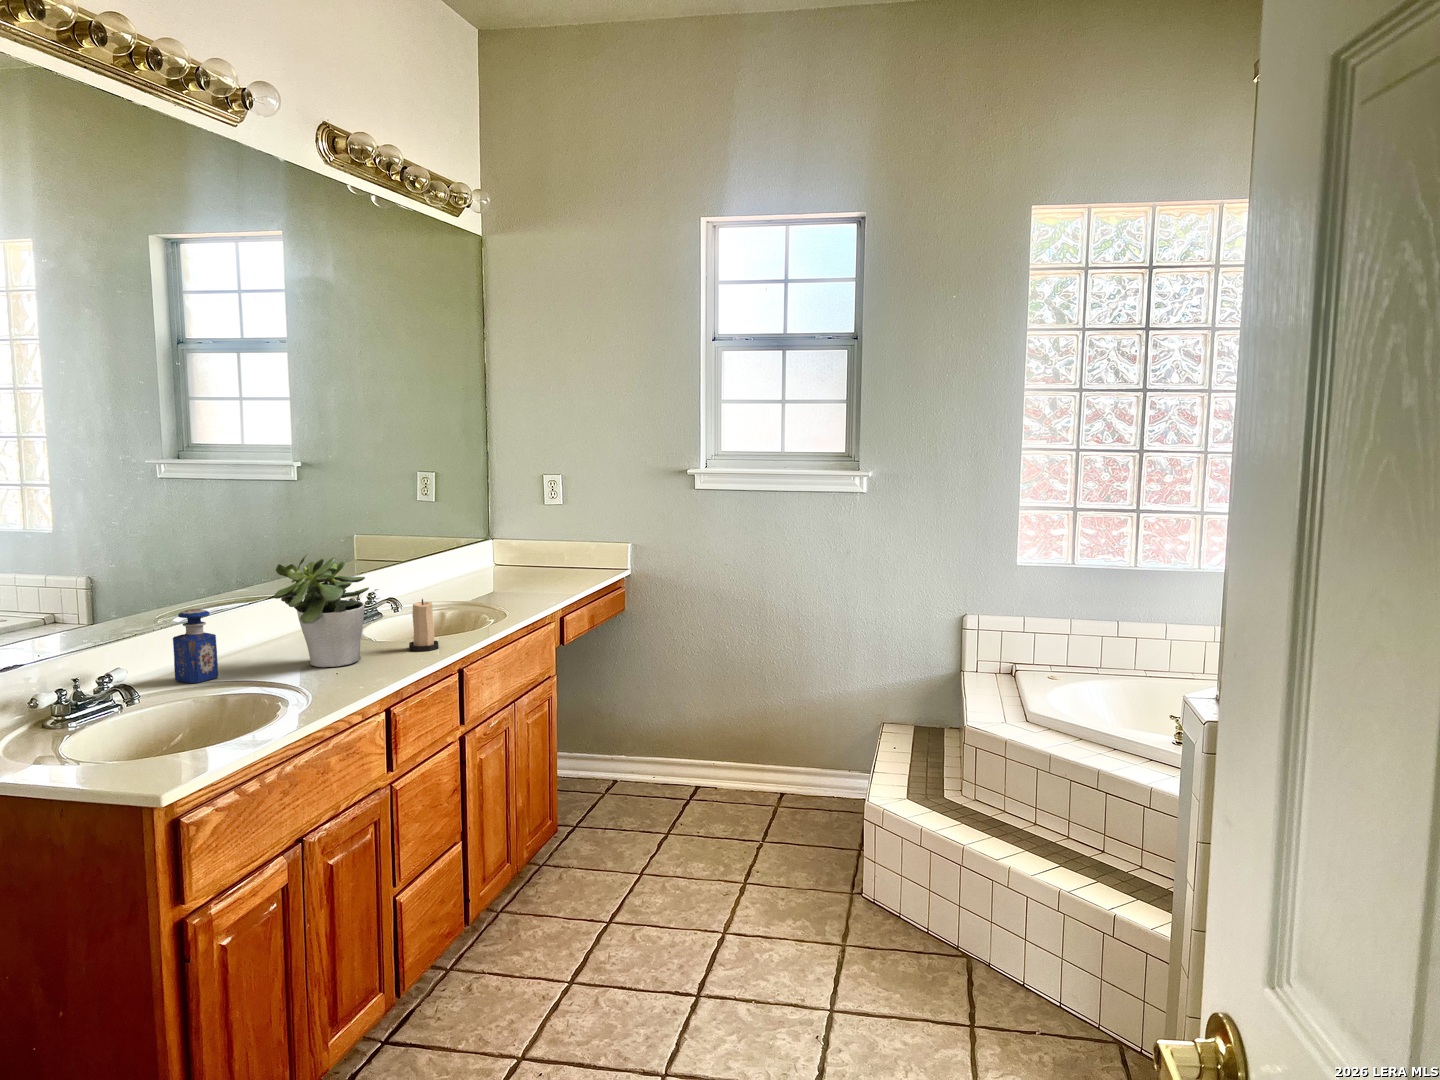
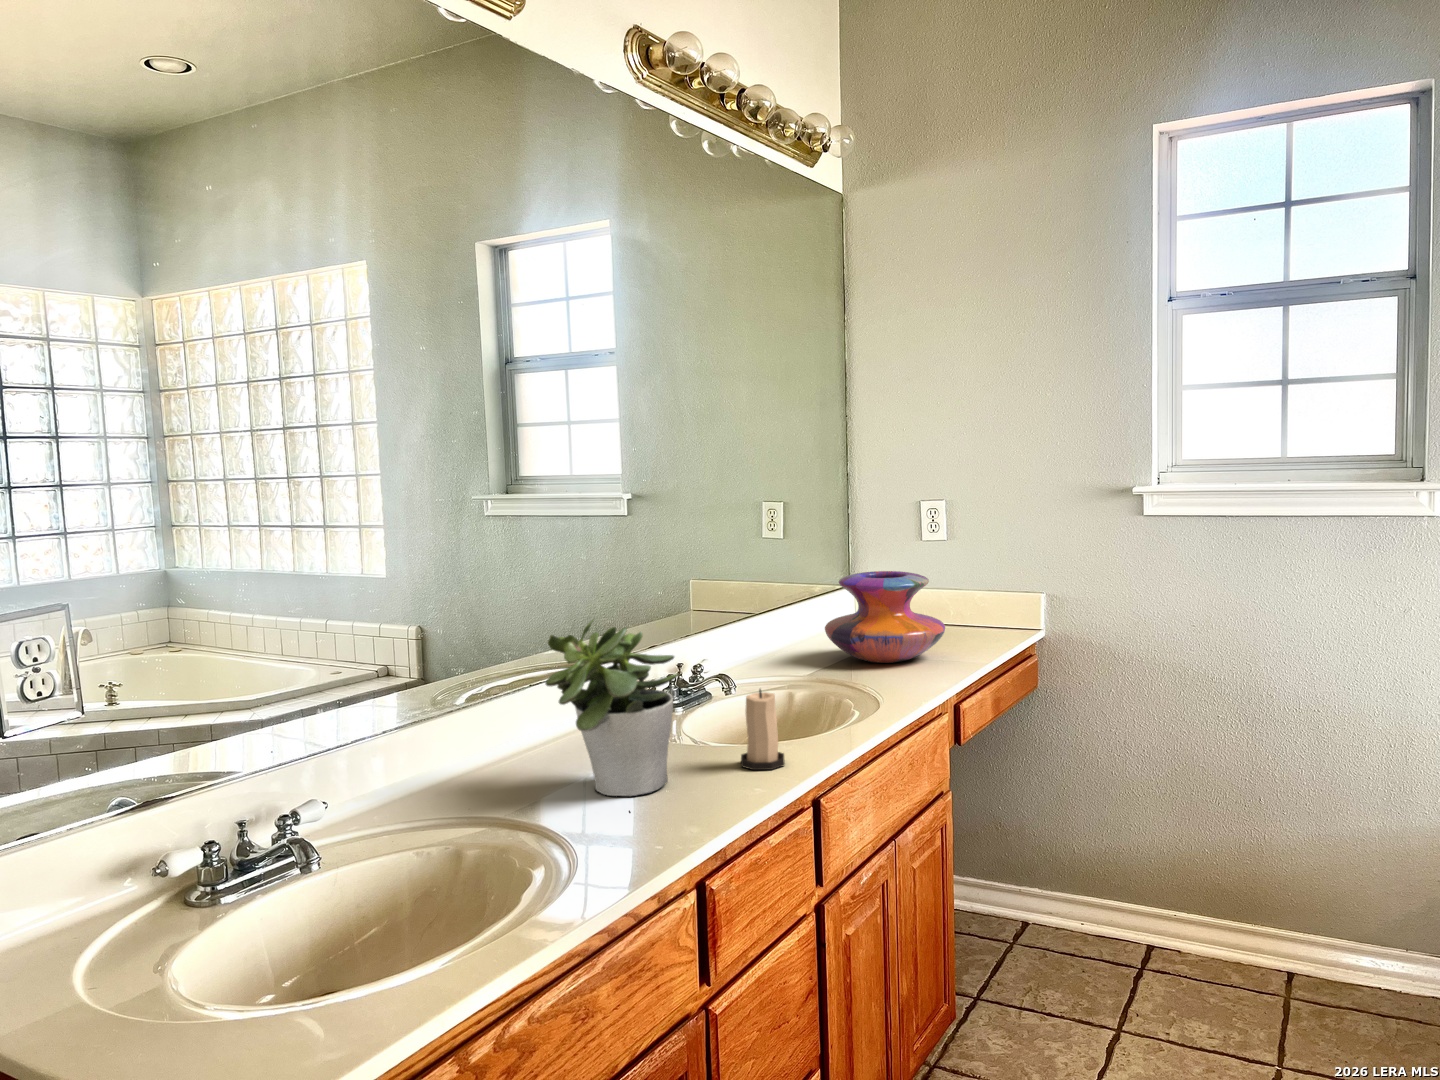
decorative vase: none [467,526,555,592] -> present [825,571,945,663]
perfume bottle: present [173,609,218,683] -> none [400,703,464,817]

